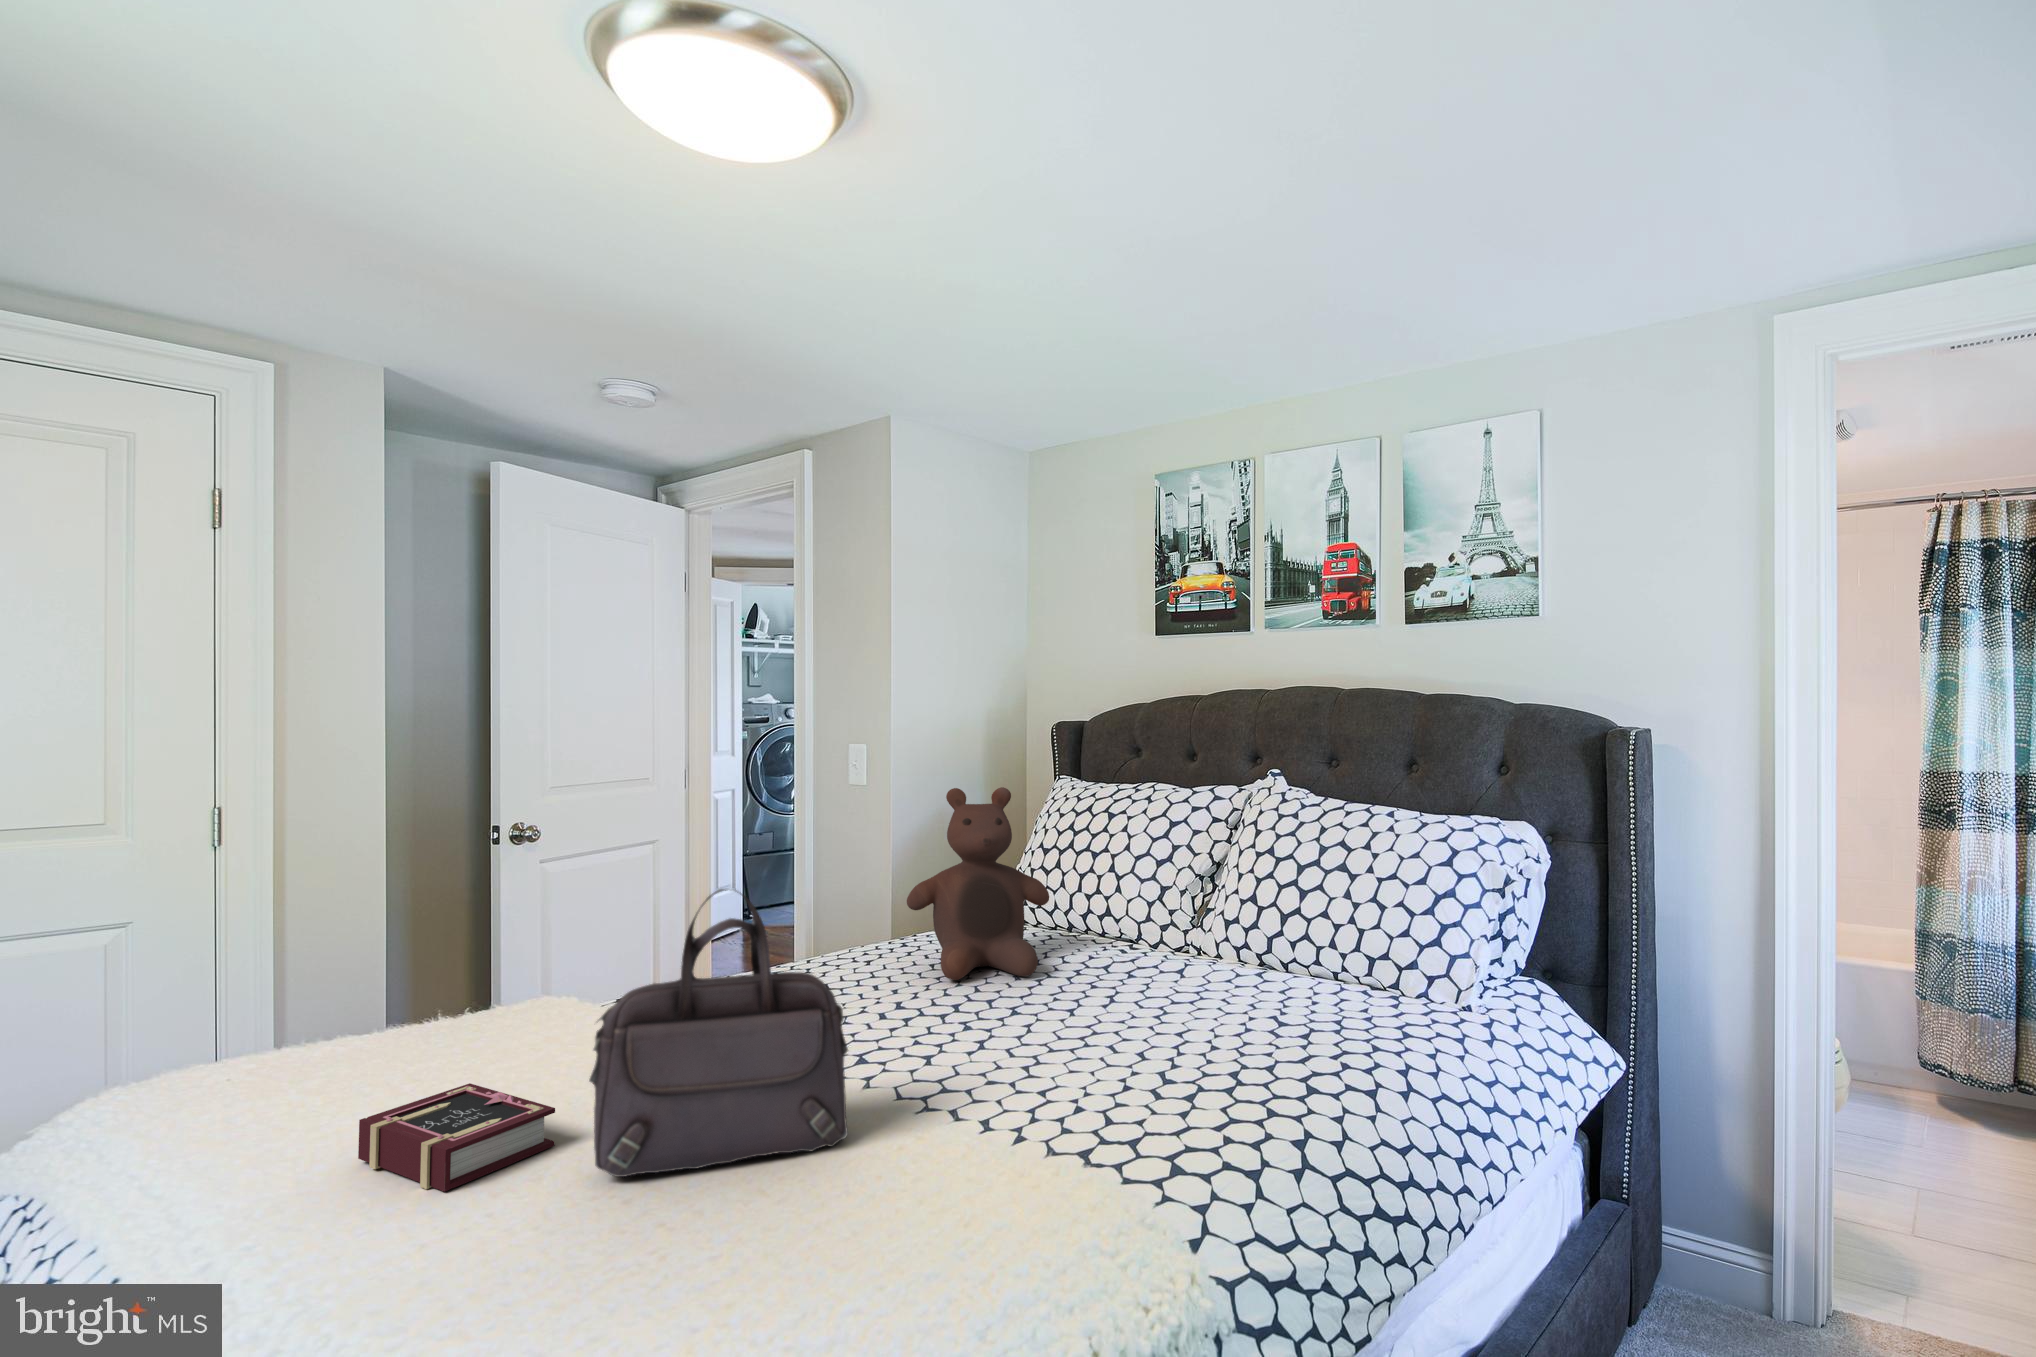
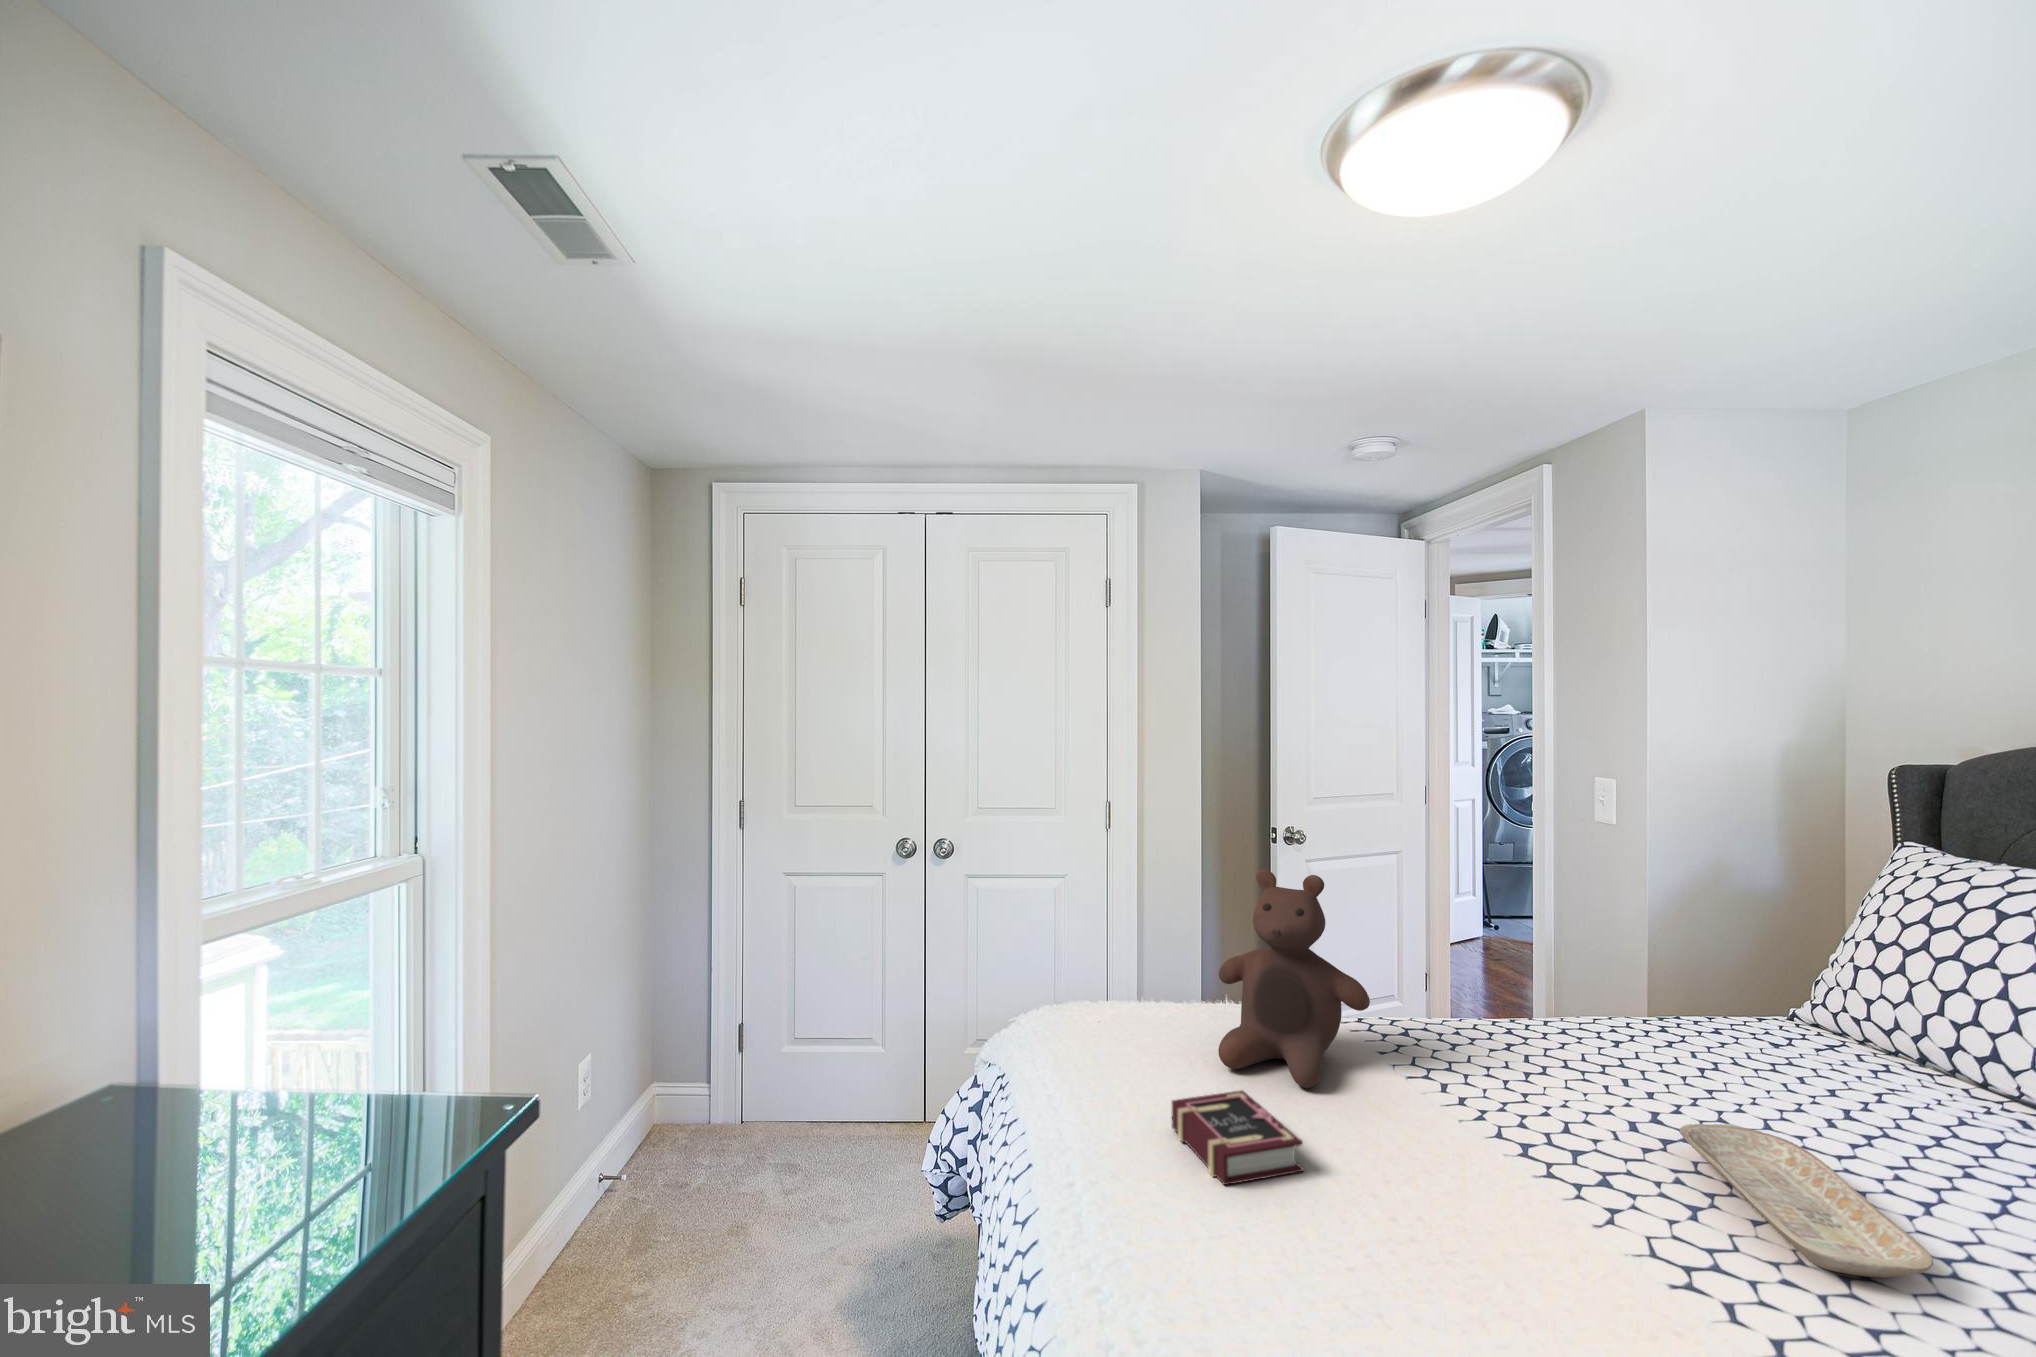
stuffed bear: present [907,787,1049,980] -> present [1218,869,1370,1088]
handbag: present [589,889,848,1177] -> none [1326,1007,1582,1289]
tray: none [919,988,1079,1066] -> present [1680,1124,1933,1278]

